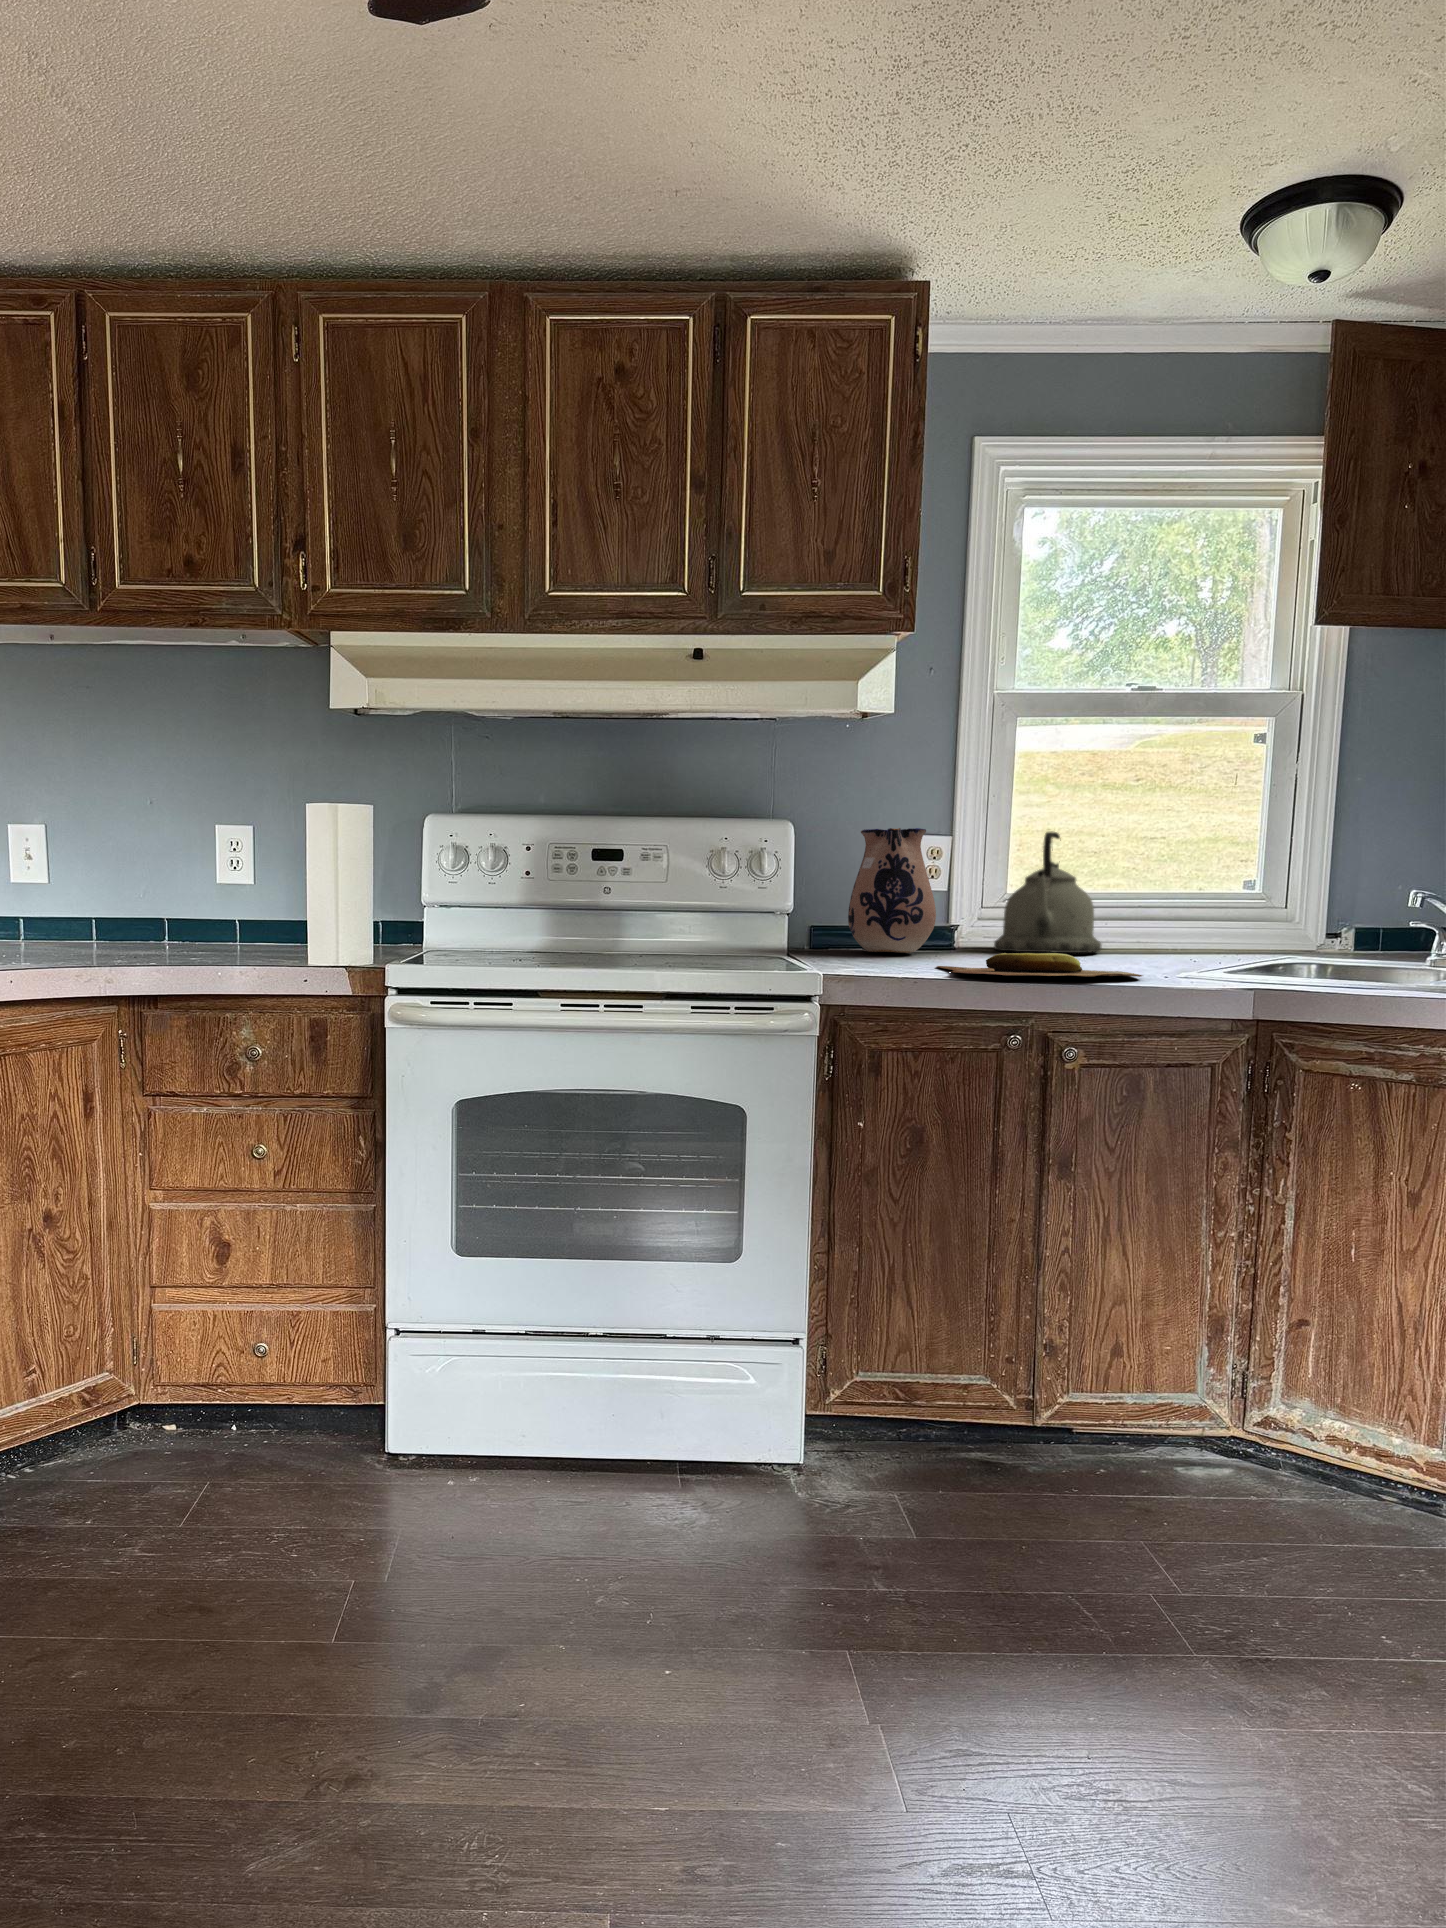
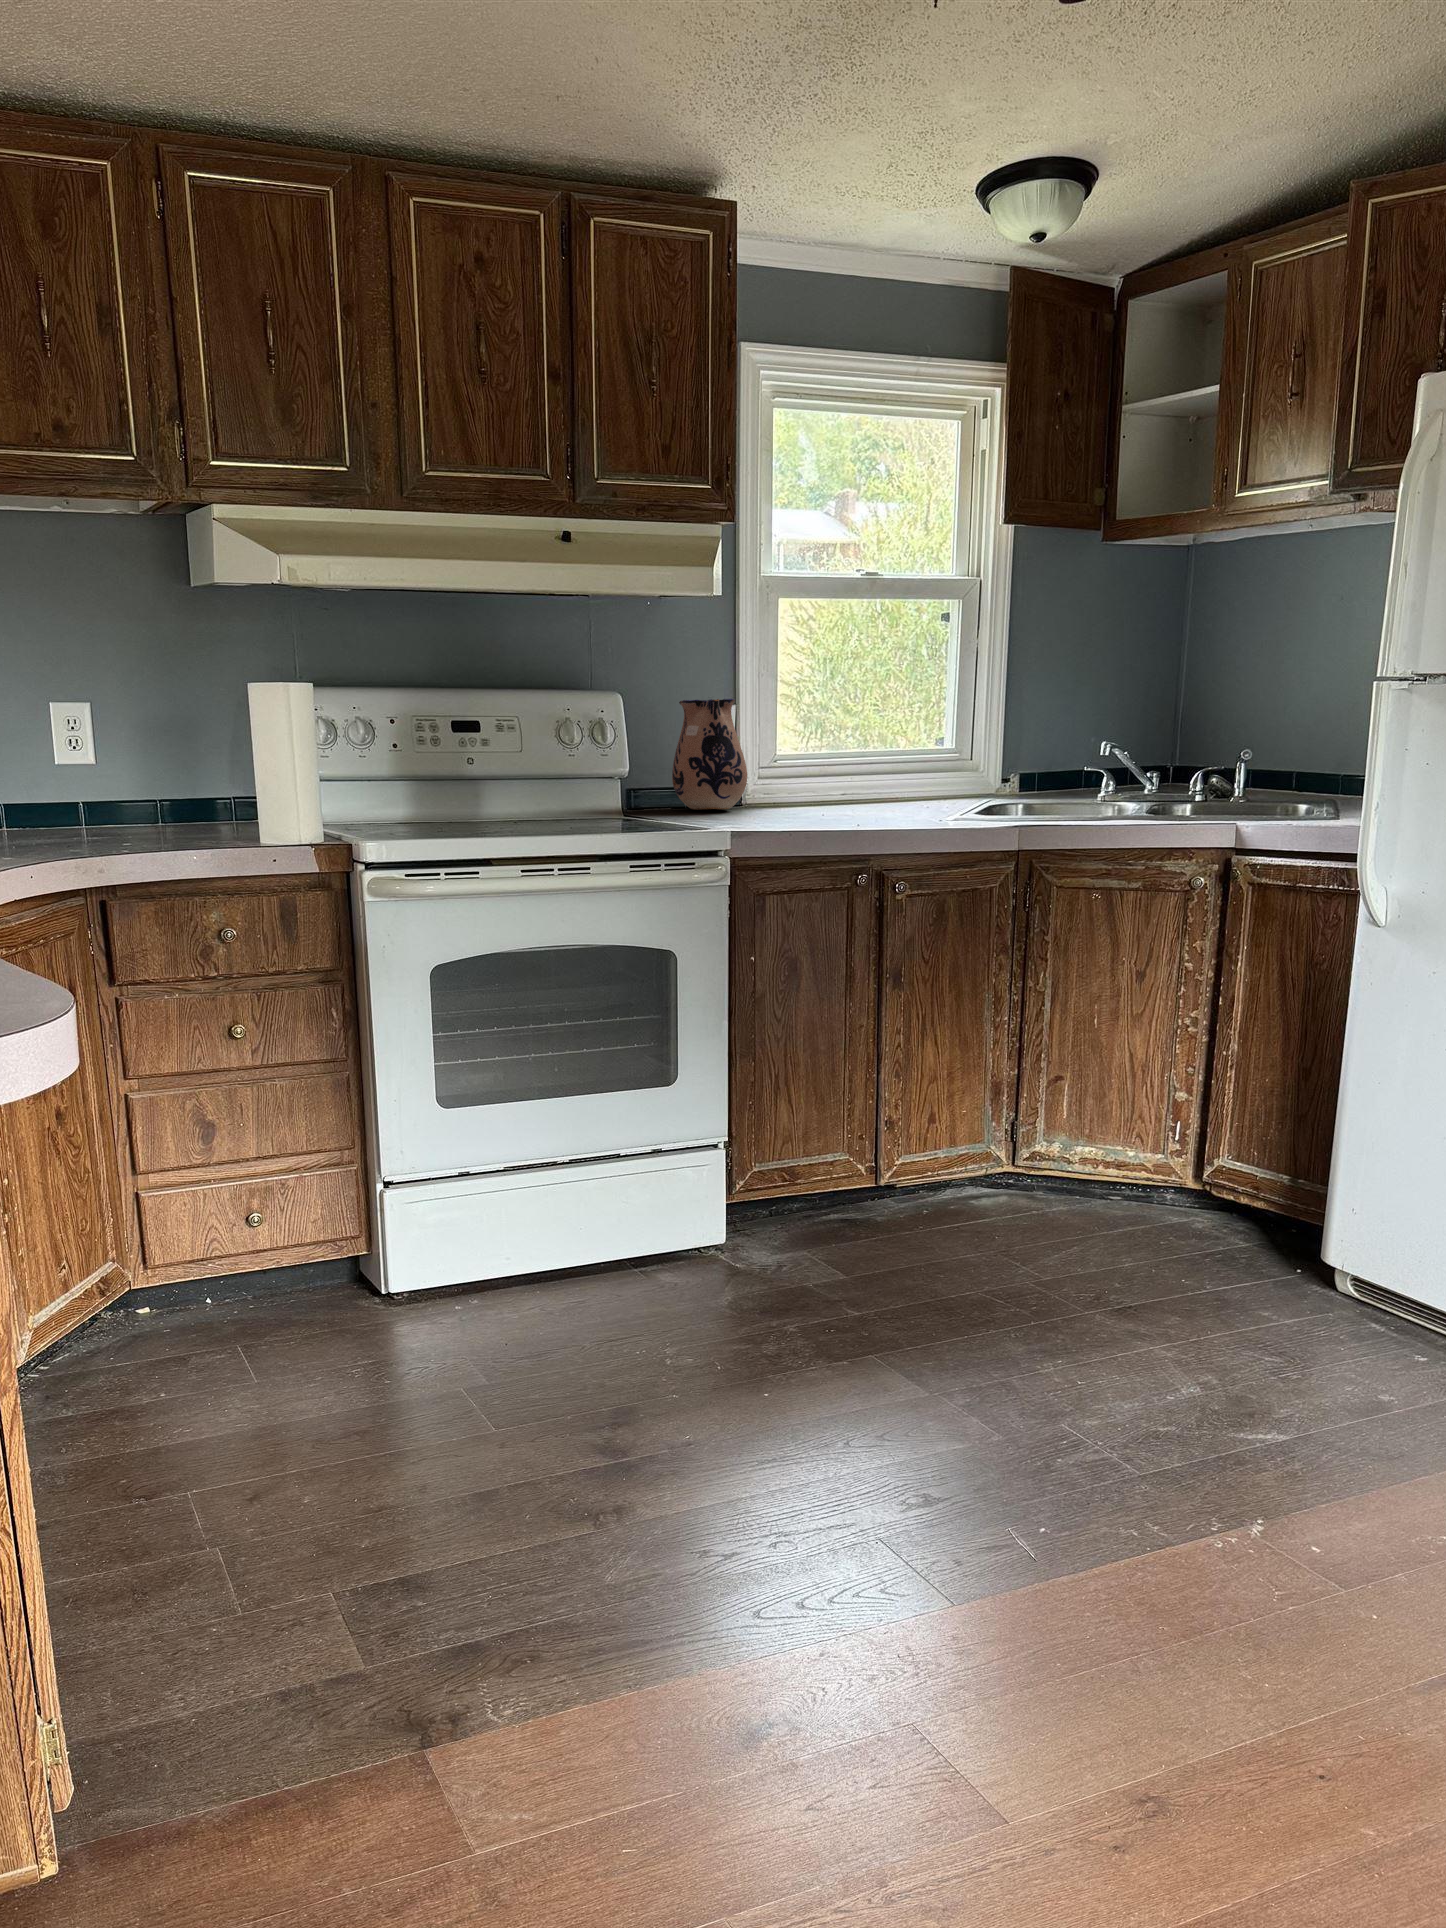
kettle: present [994,831,1102,953] -> none [772,699,860,804]
cutting board: present [937,953,1142,977] -> none [776,806,941,826]

